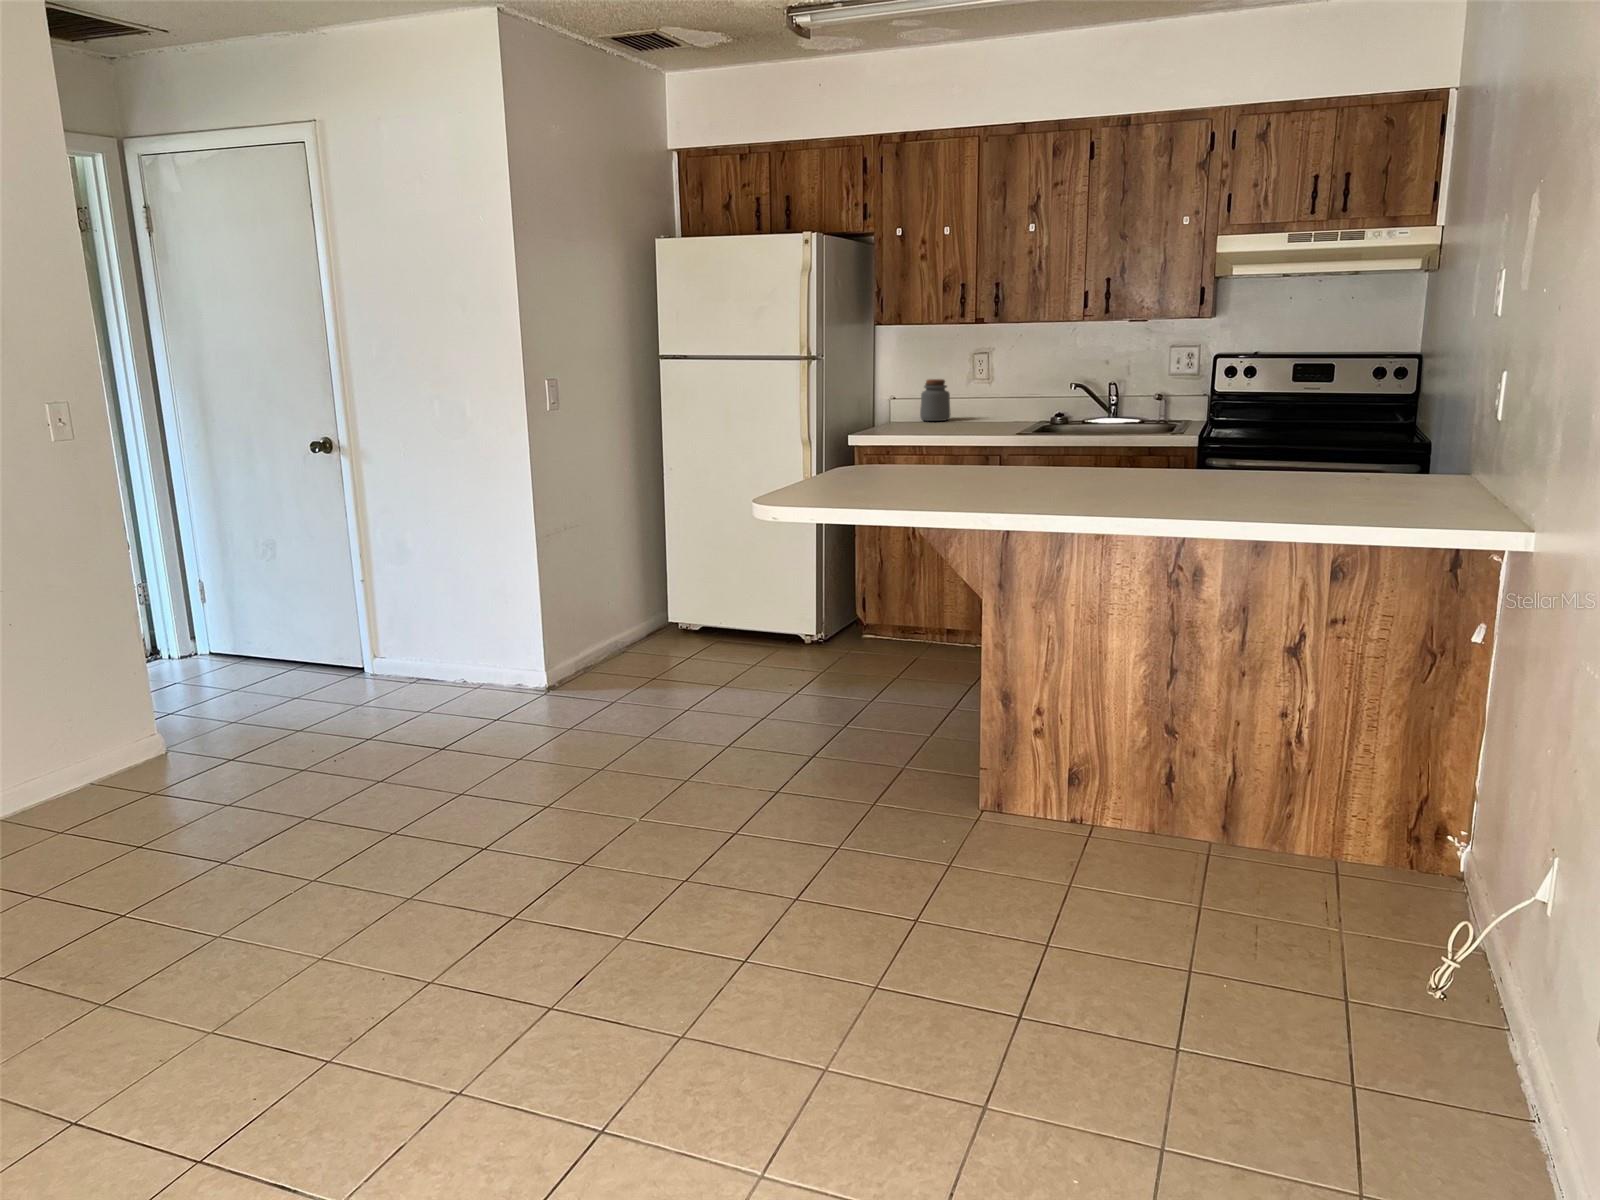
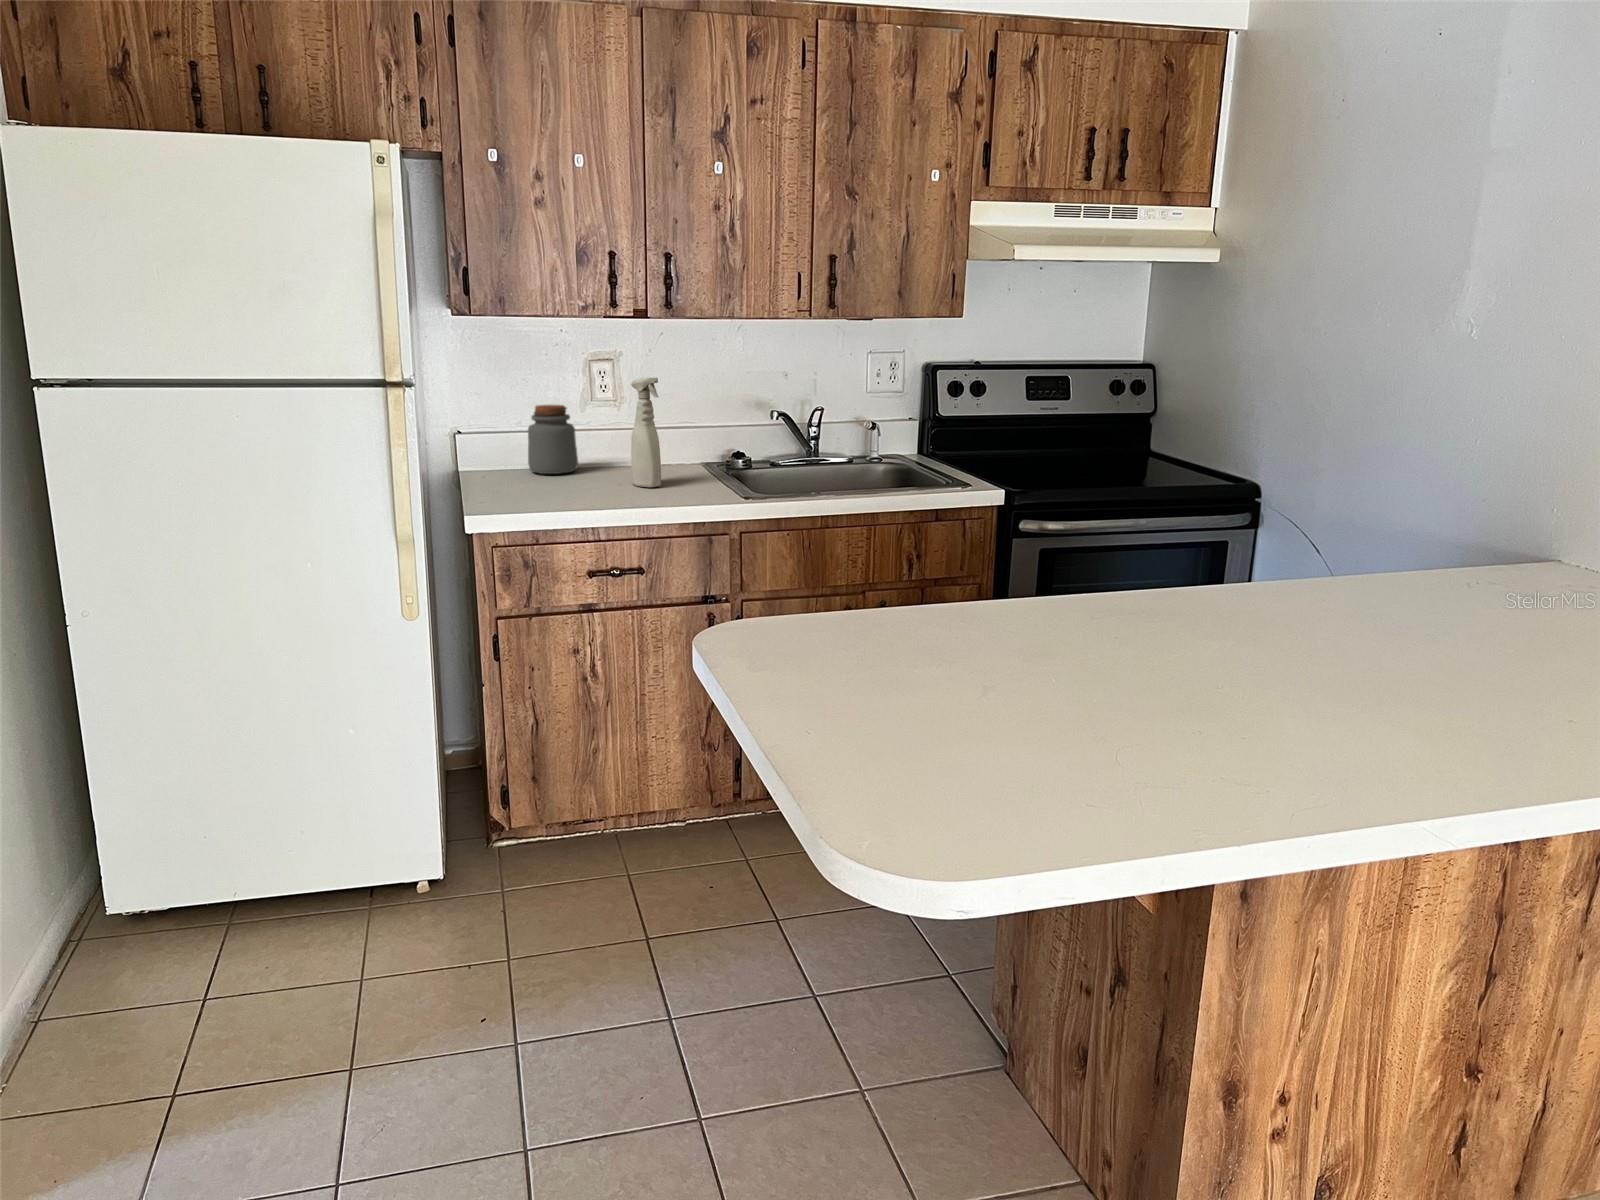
spray bottle: none [965,359,980,428] -> present [631,377,661,487]

